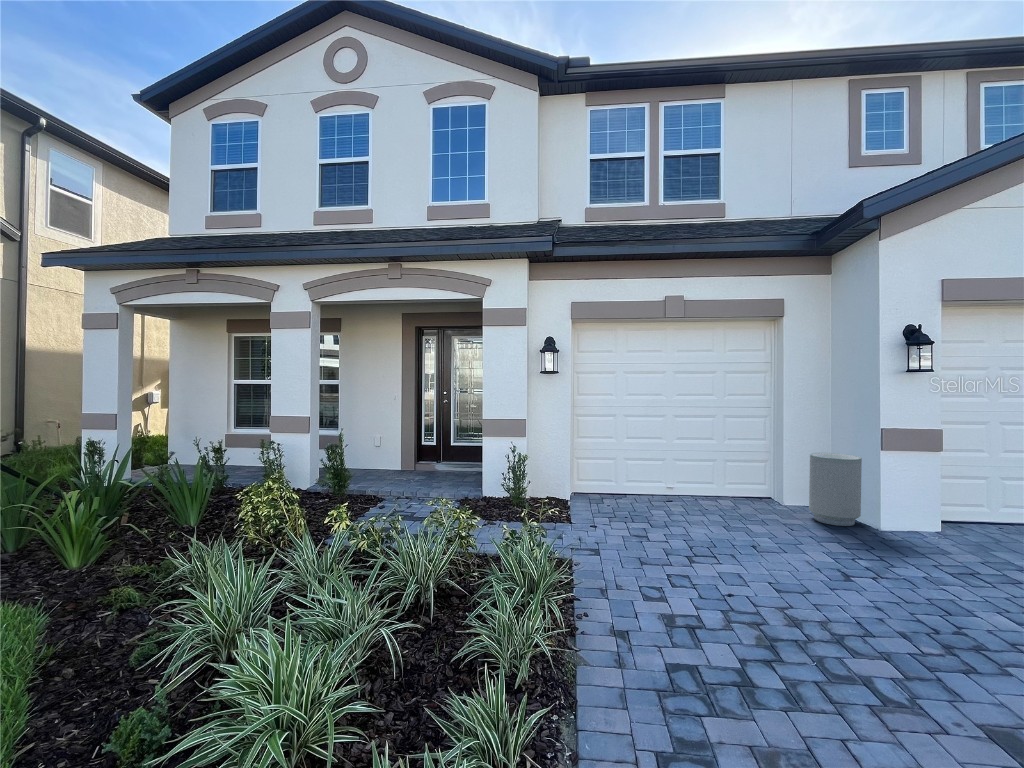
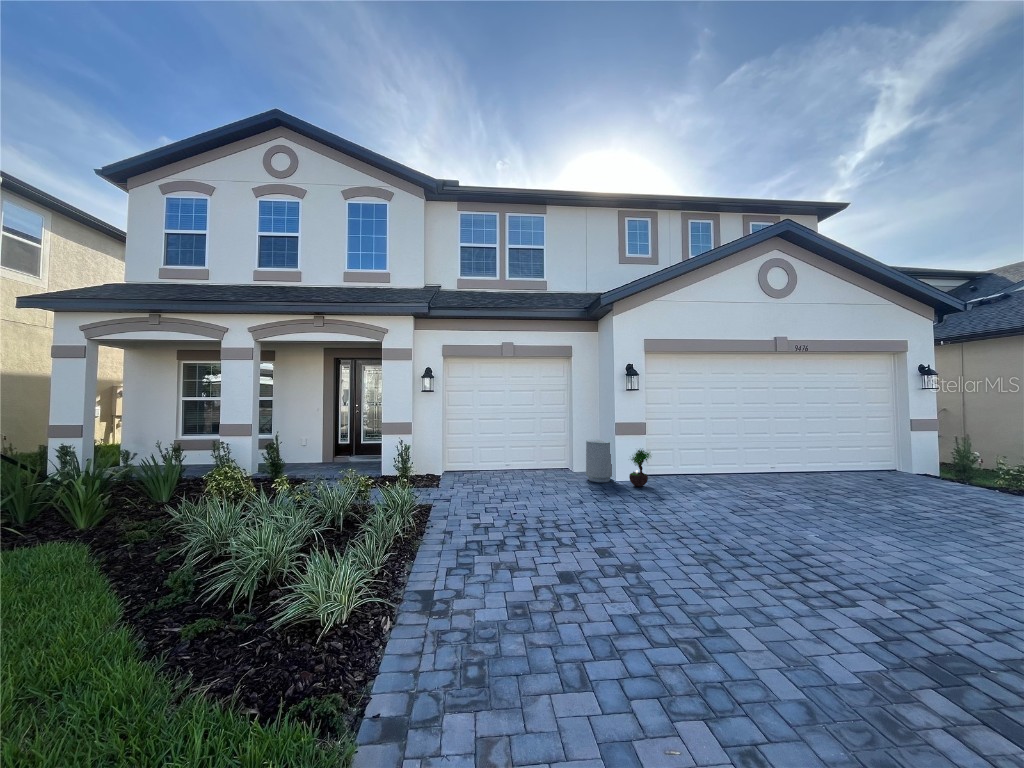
potted tree: none [900,467,954,539] -> present [629,450,651,487]

